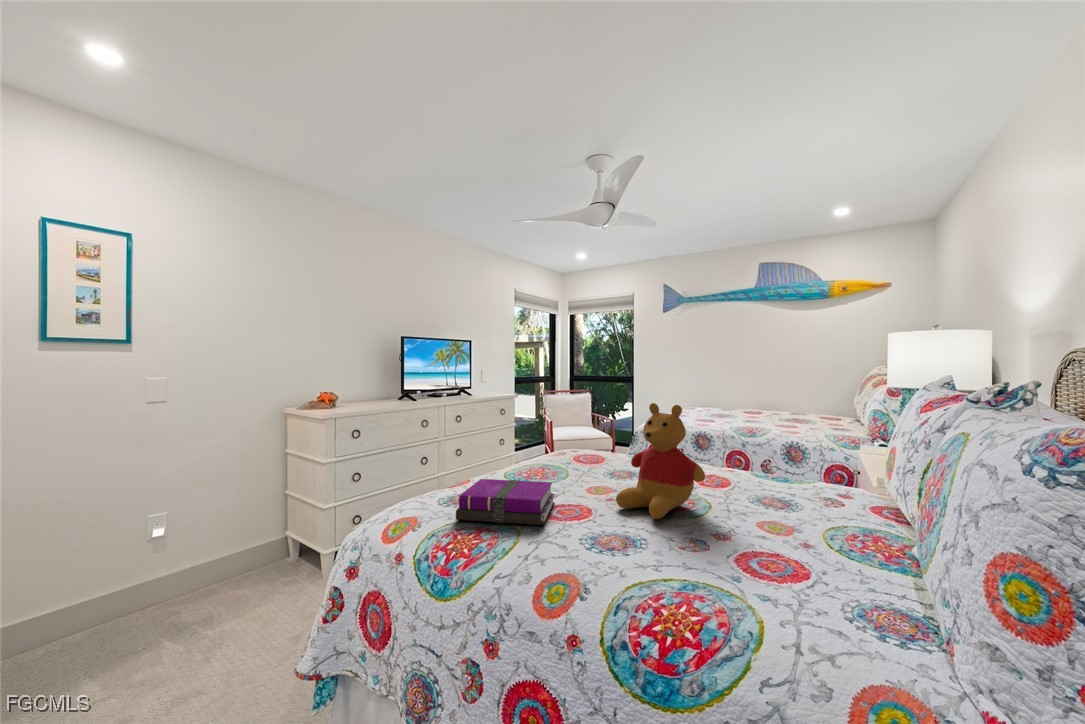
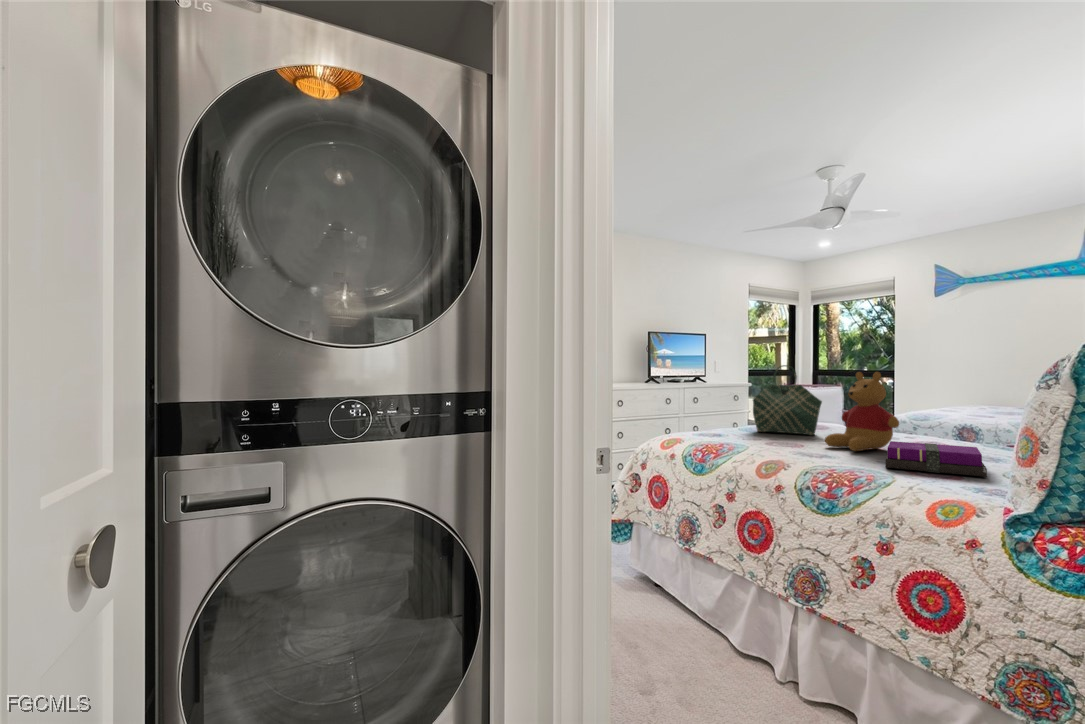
tote bag: none [522,388,603,478] -> present [753,365,822,435]
notebook: present [456,479,554,525] -> present [885,441,987,477]

